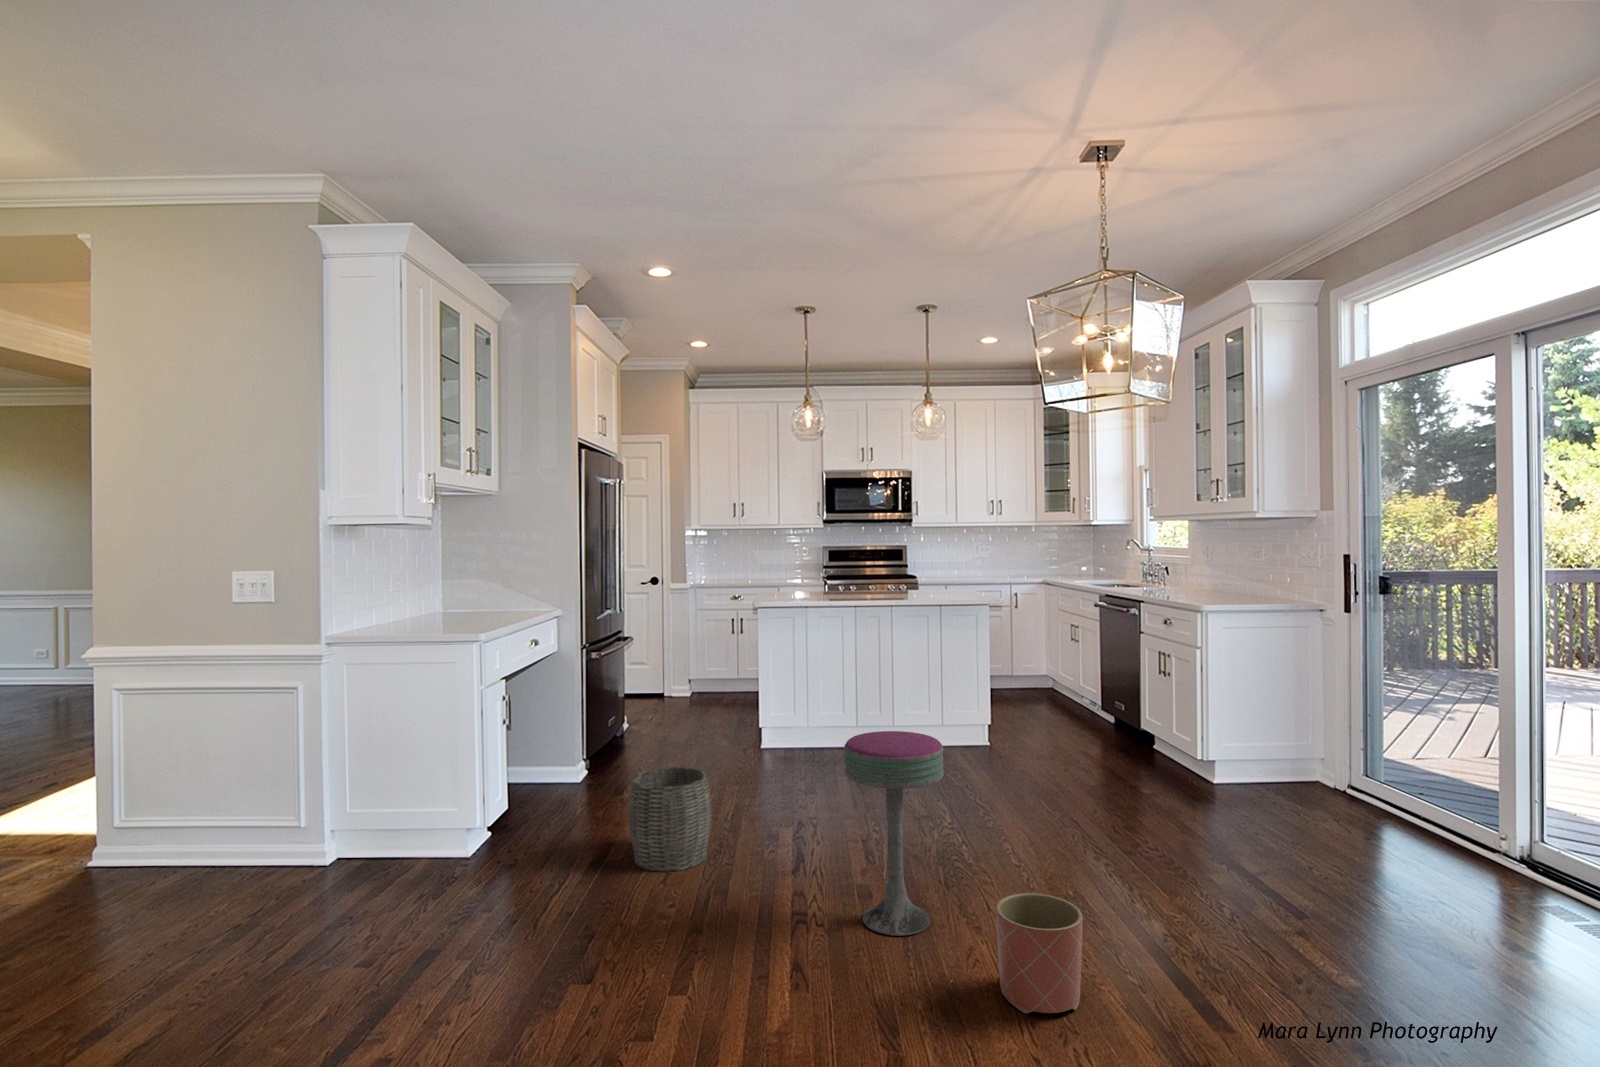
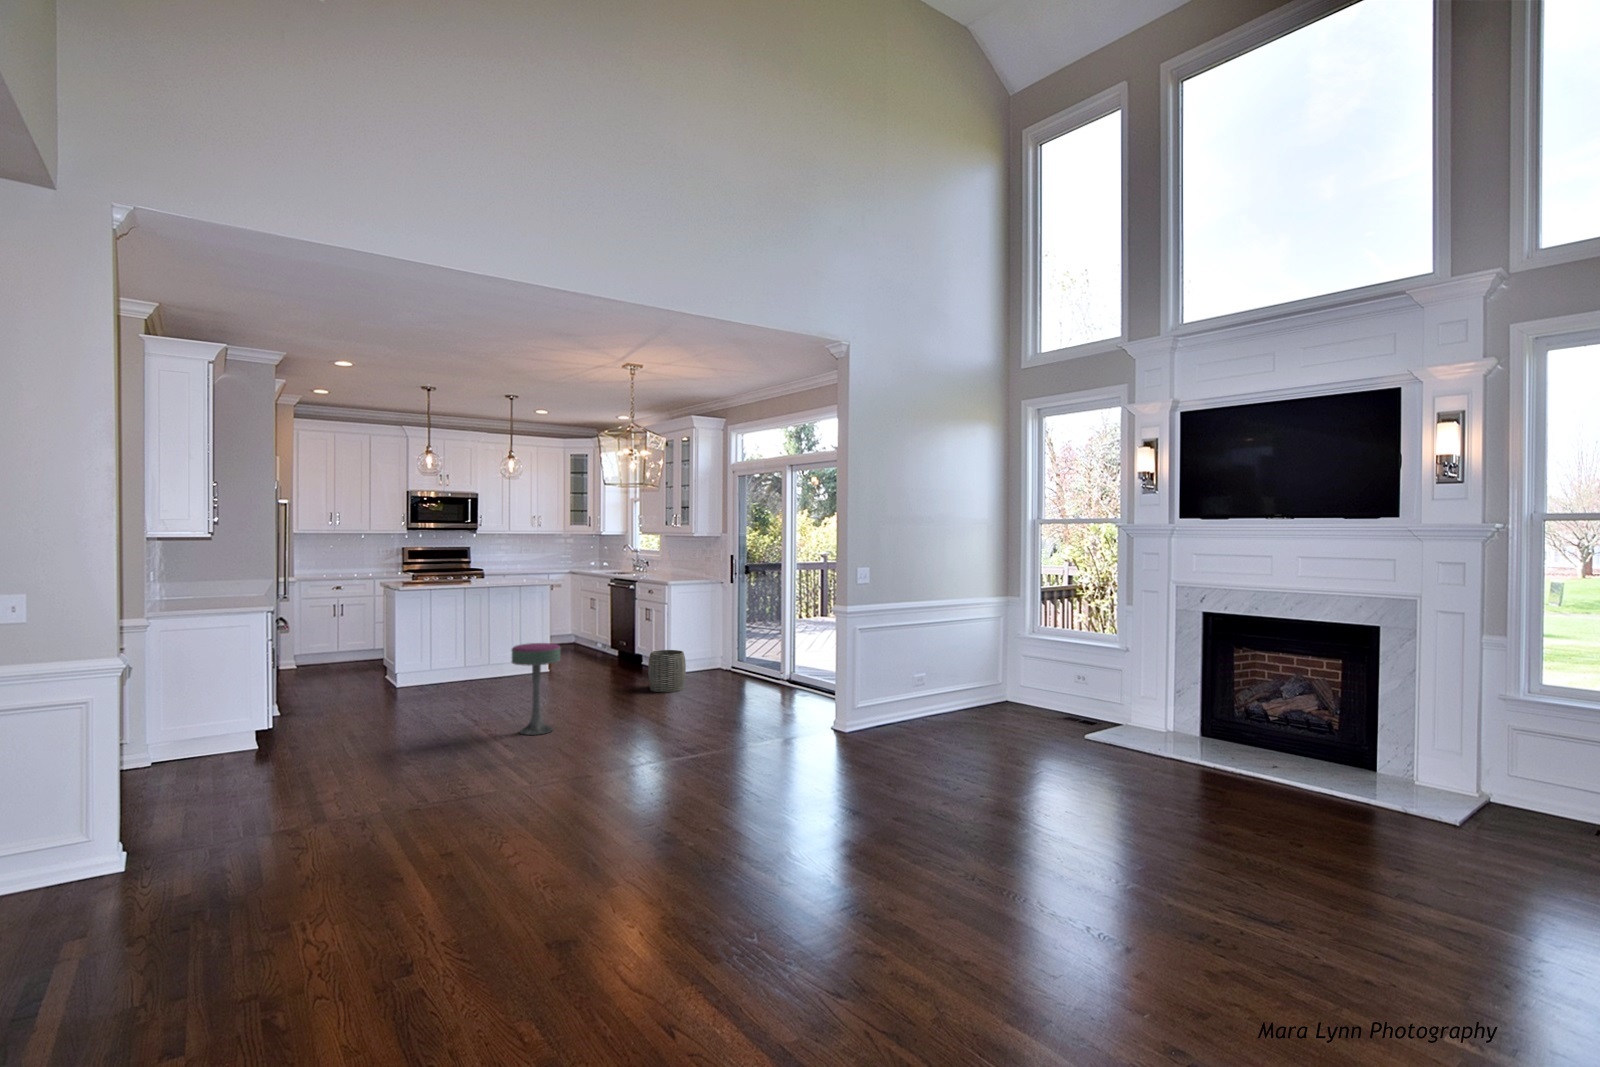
woven basket: present [629,767,711,871] -> present [648,650,686,692]
planter: present [996,893,1082,1014] -> none [592,700,627,742]

